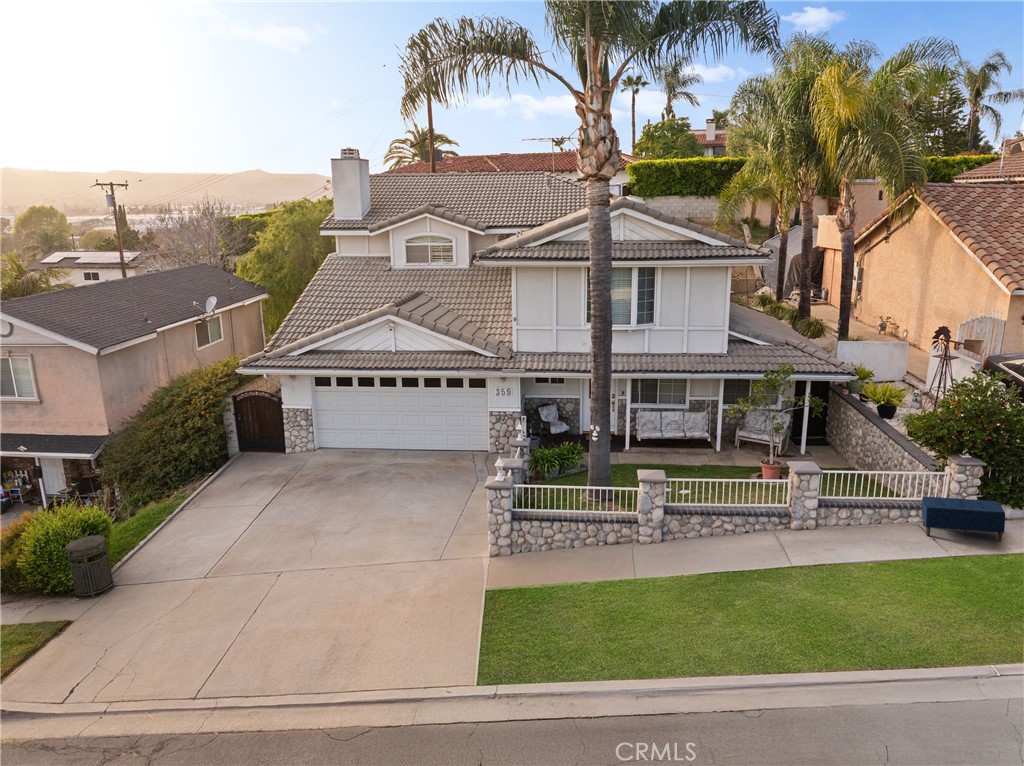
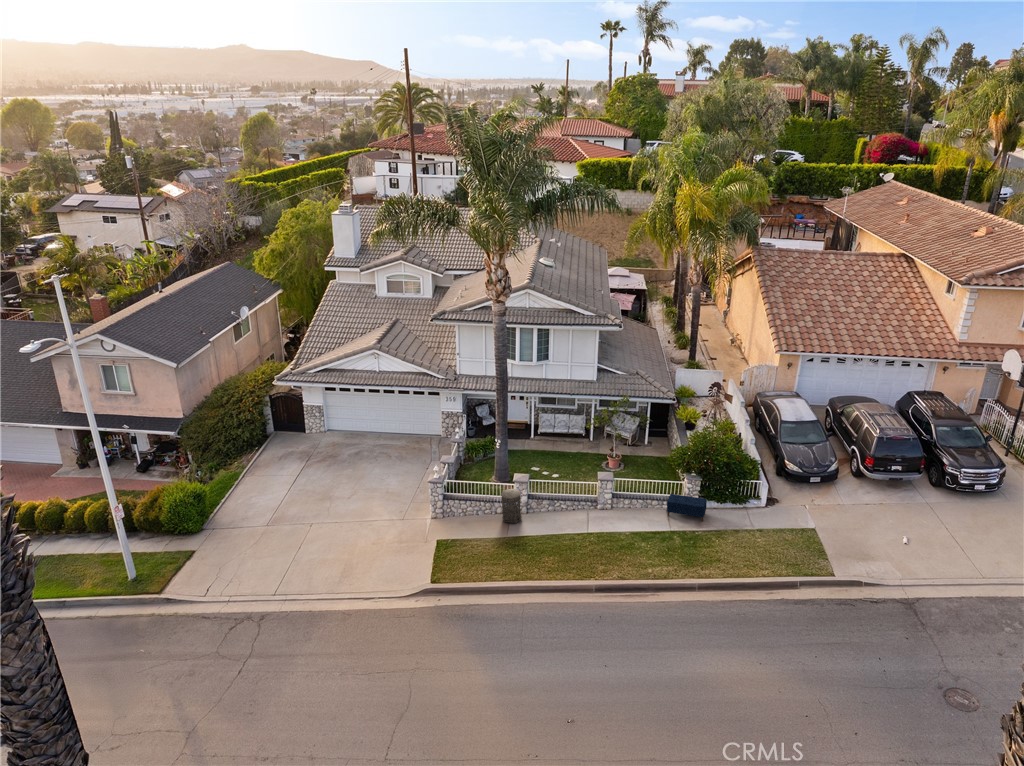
trash can: present [65,535,114,598] -> present [501,489,522,524]

